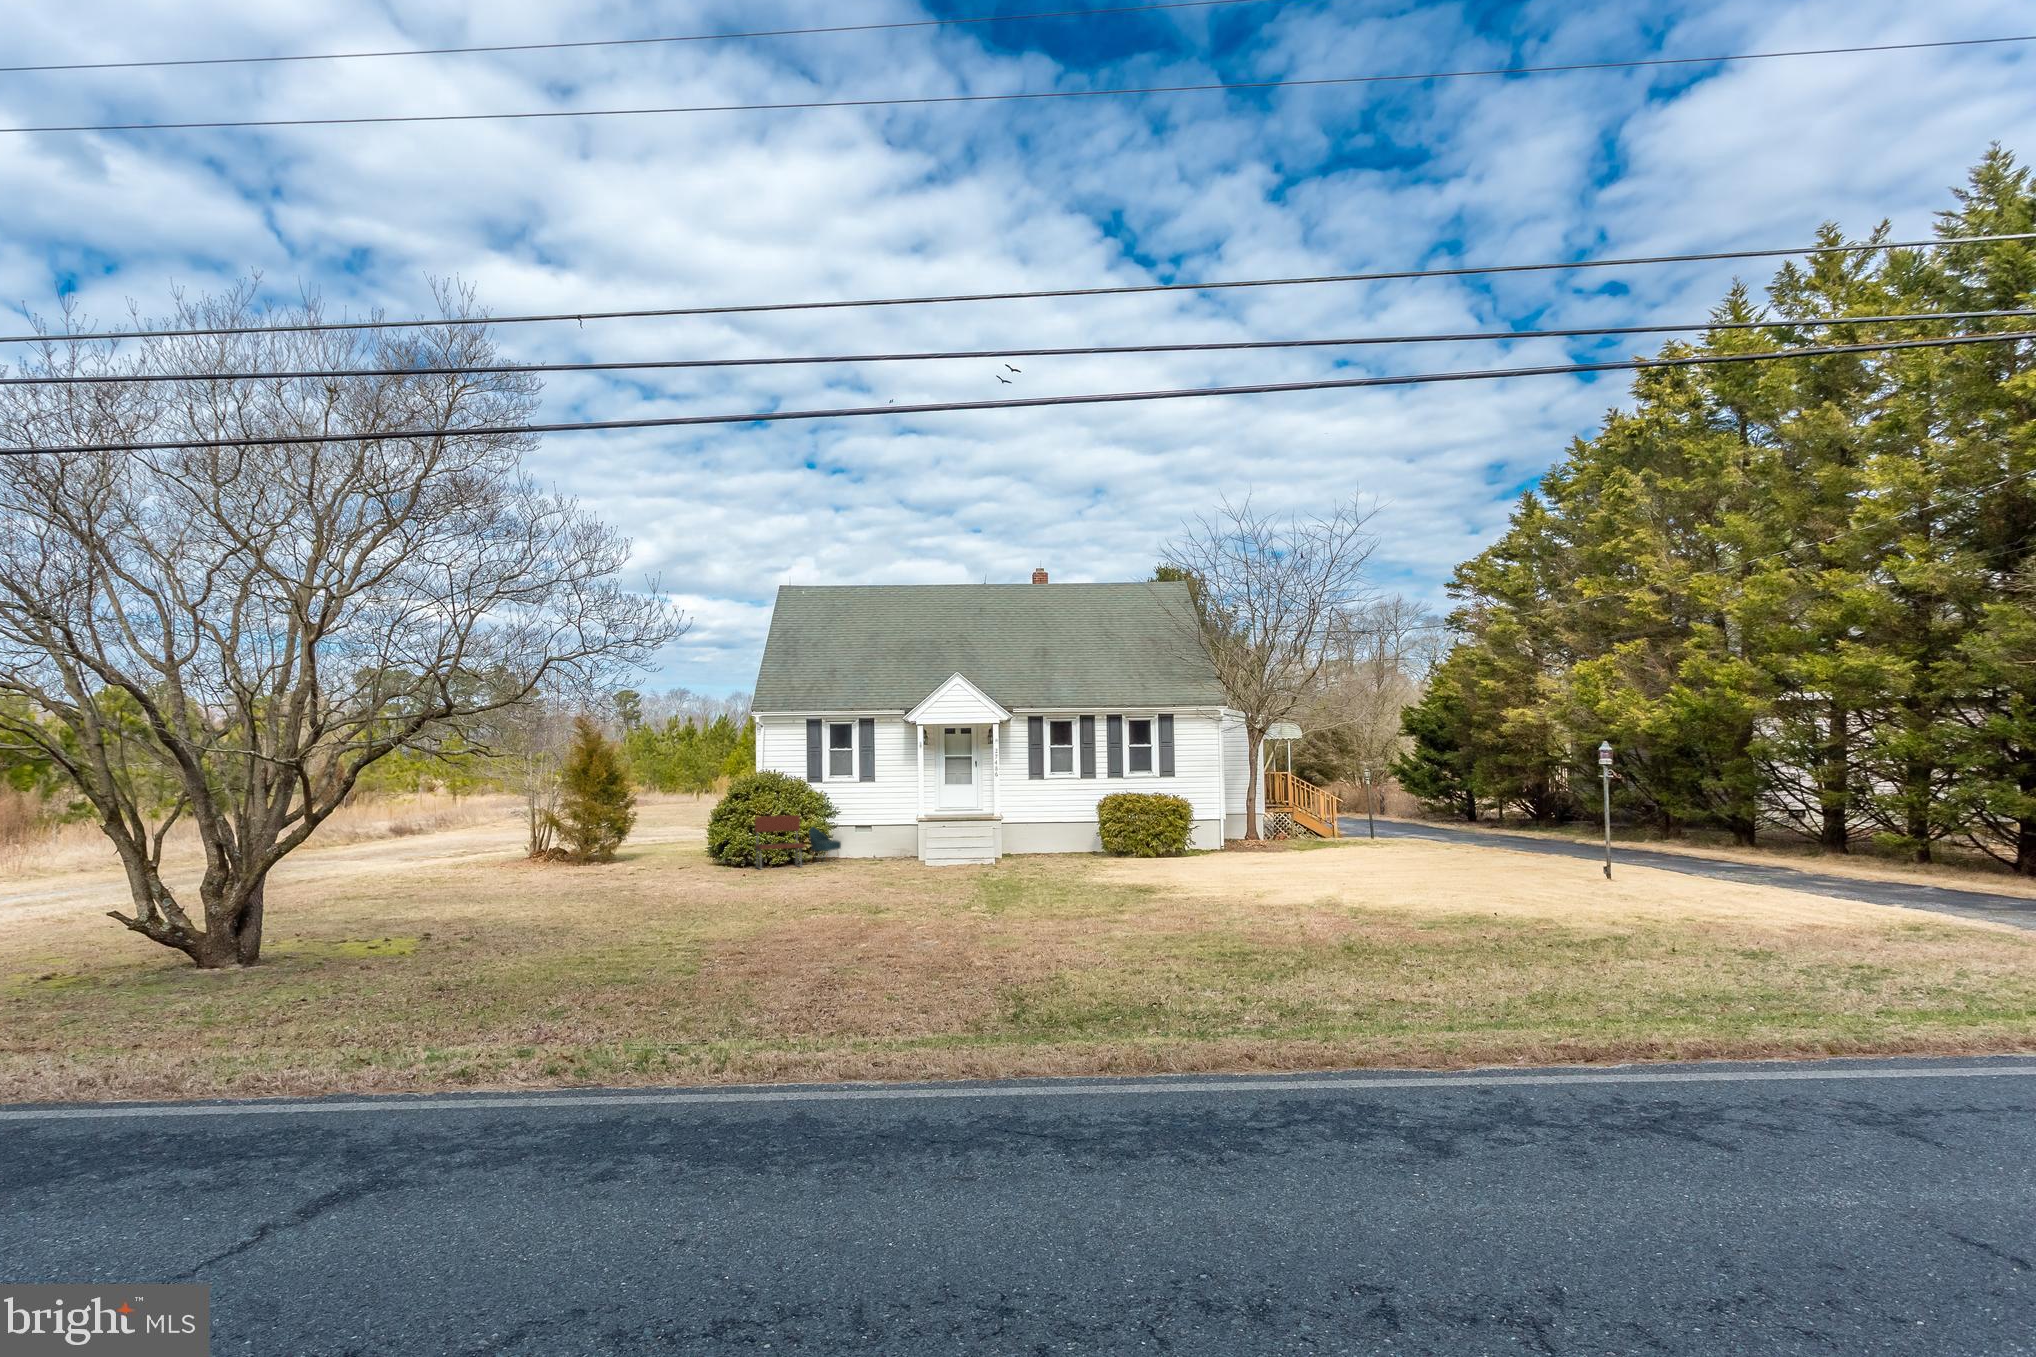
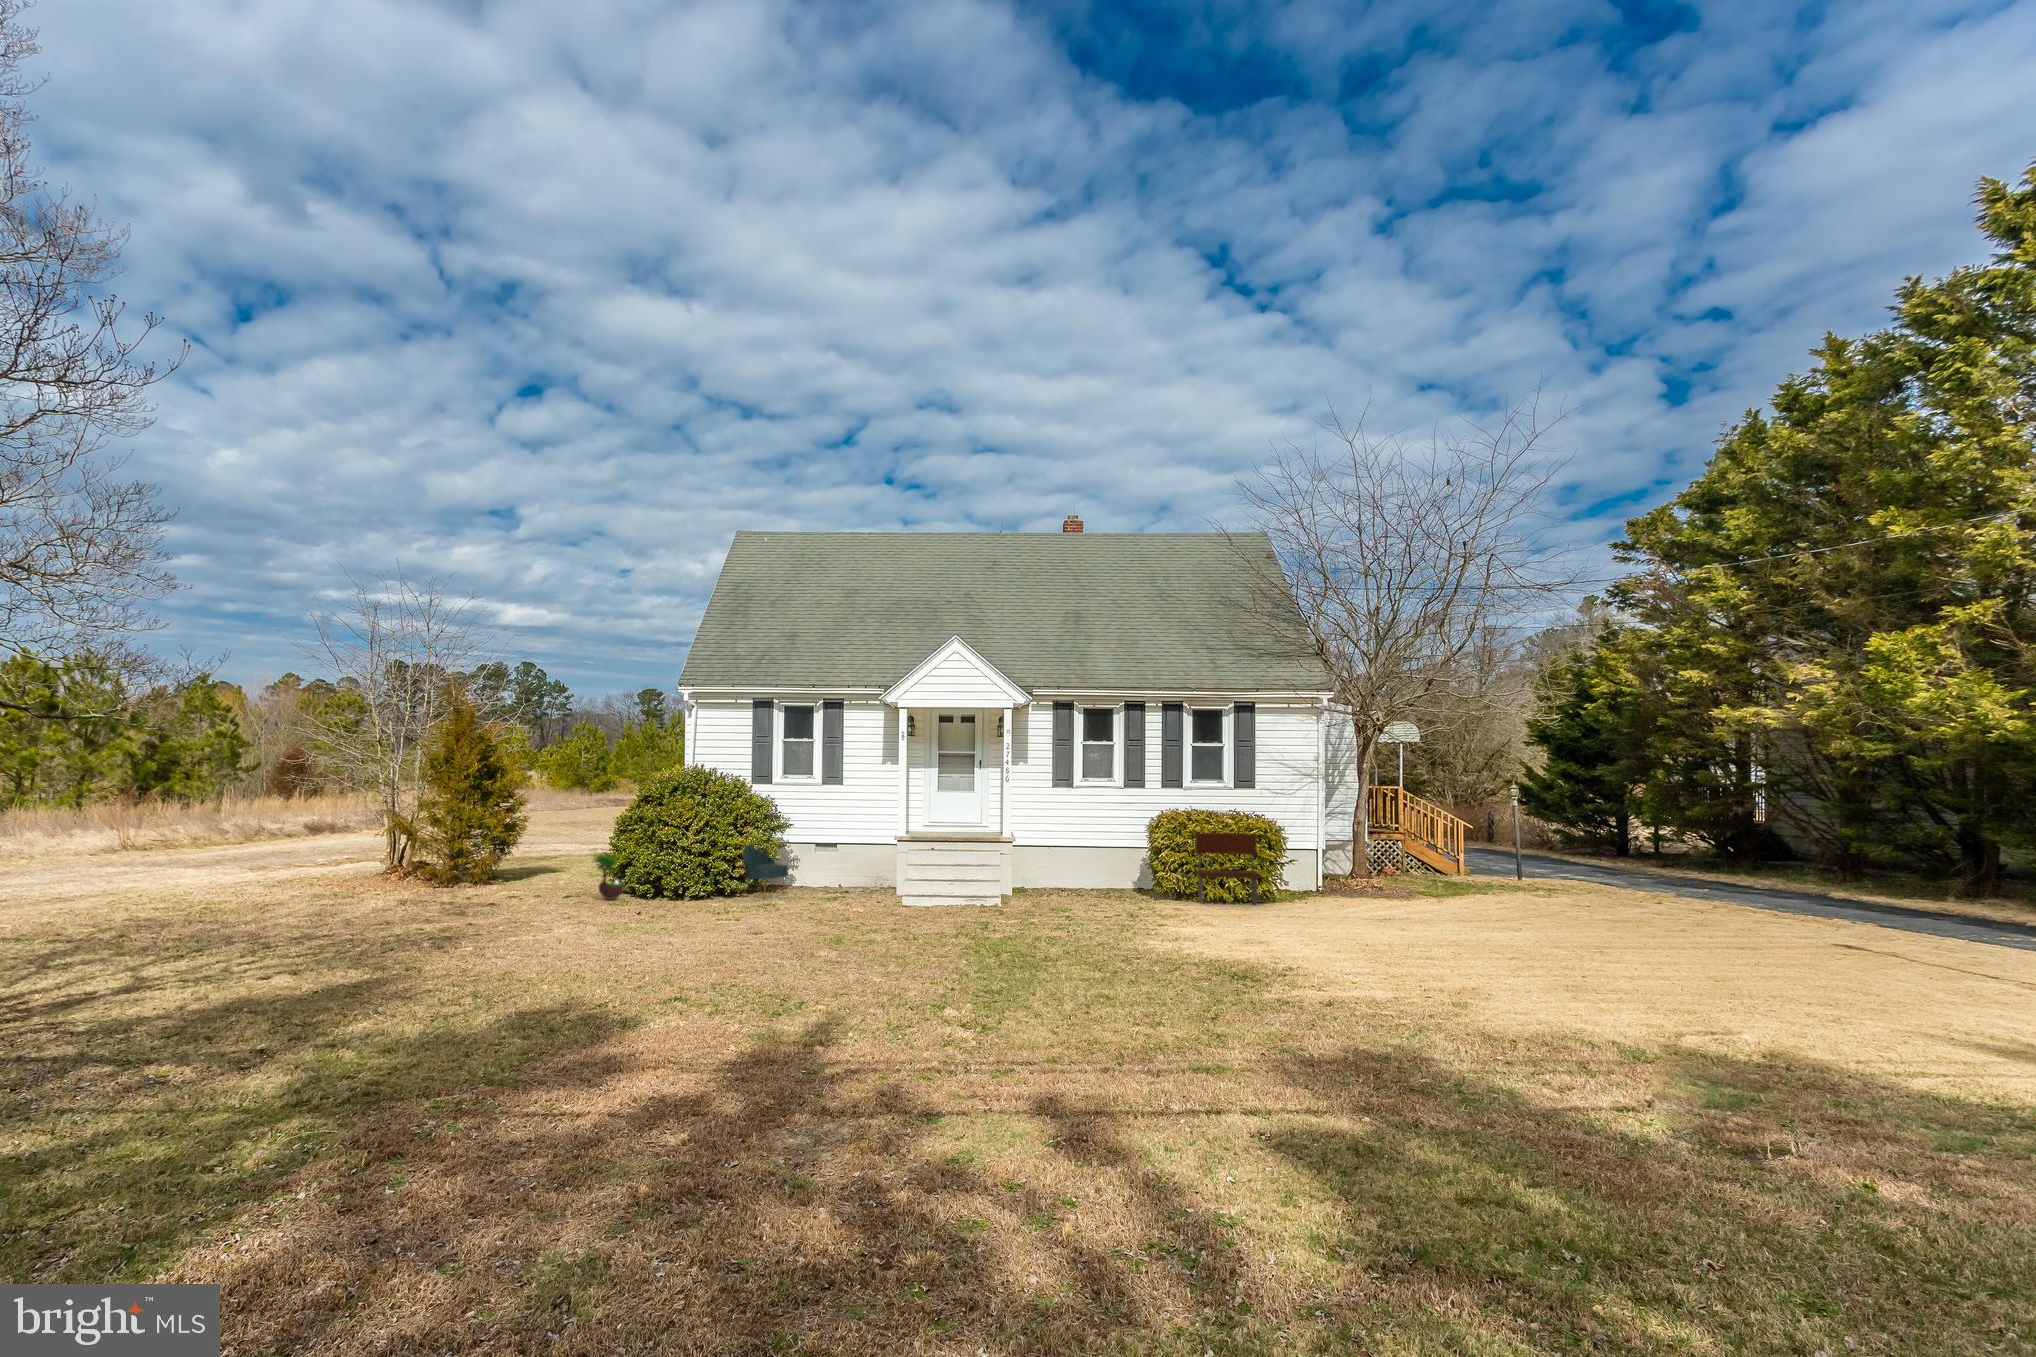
bench: present [755,815,806,869] -> present [1196,833,1262,905]
potted tree: none [702,831,727,868] -> present [592,852,624,900]

